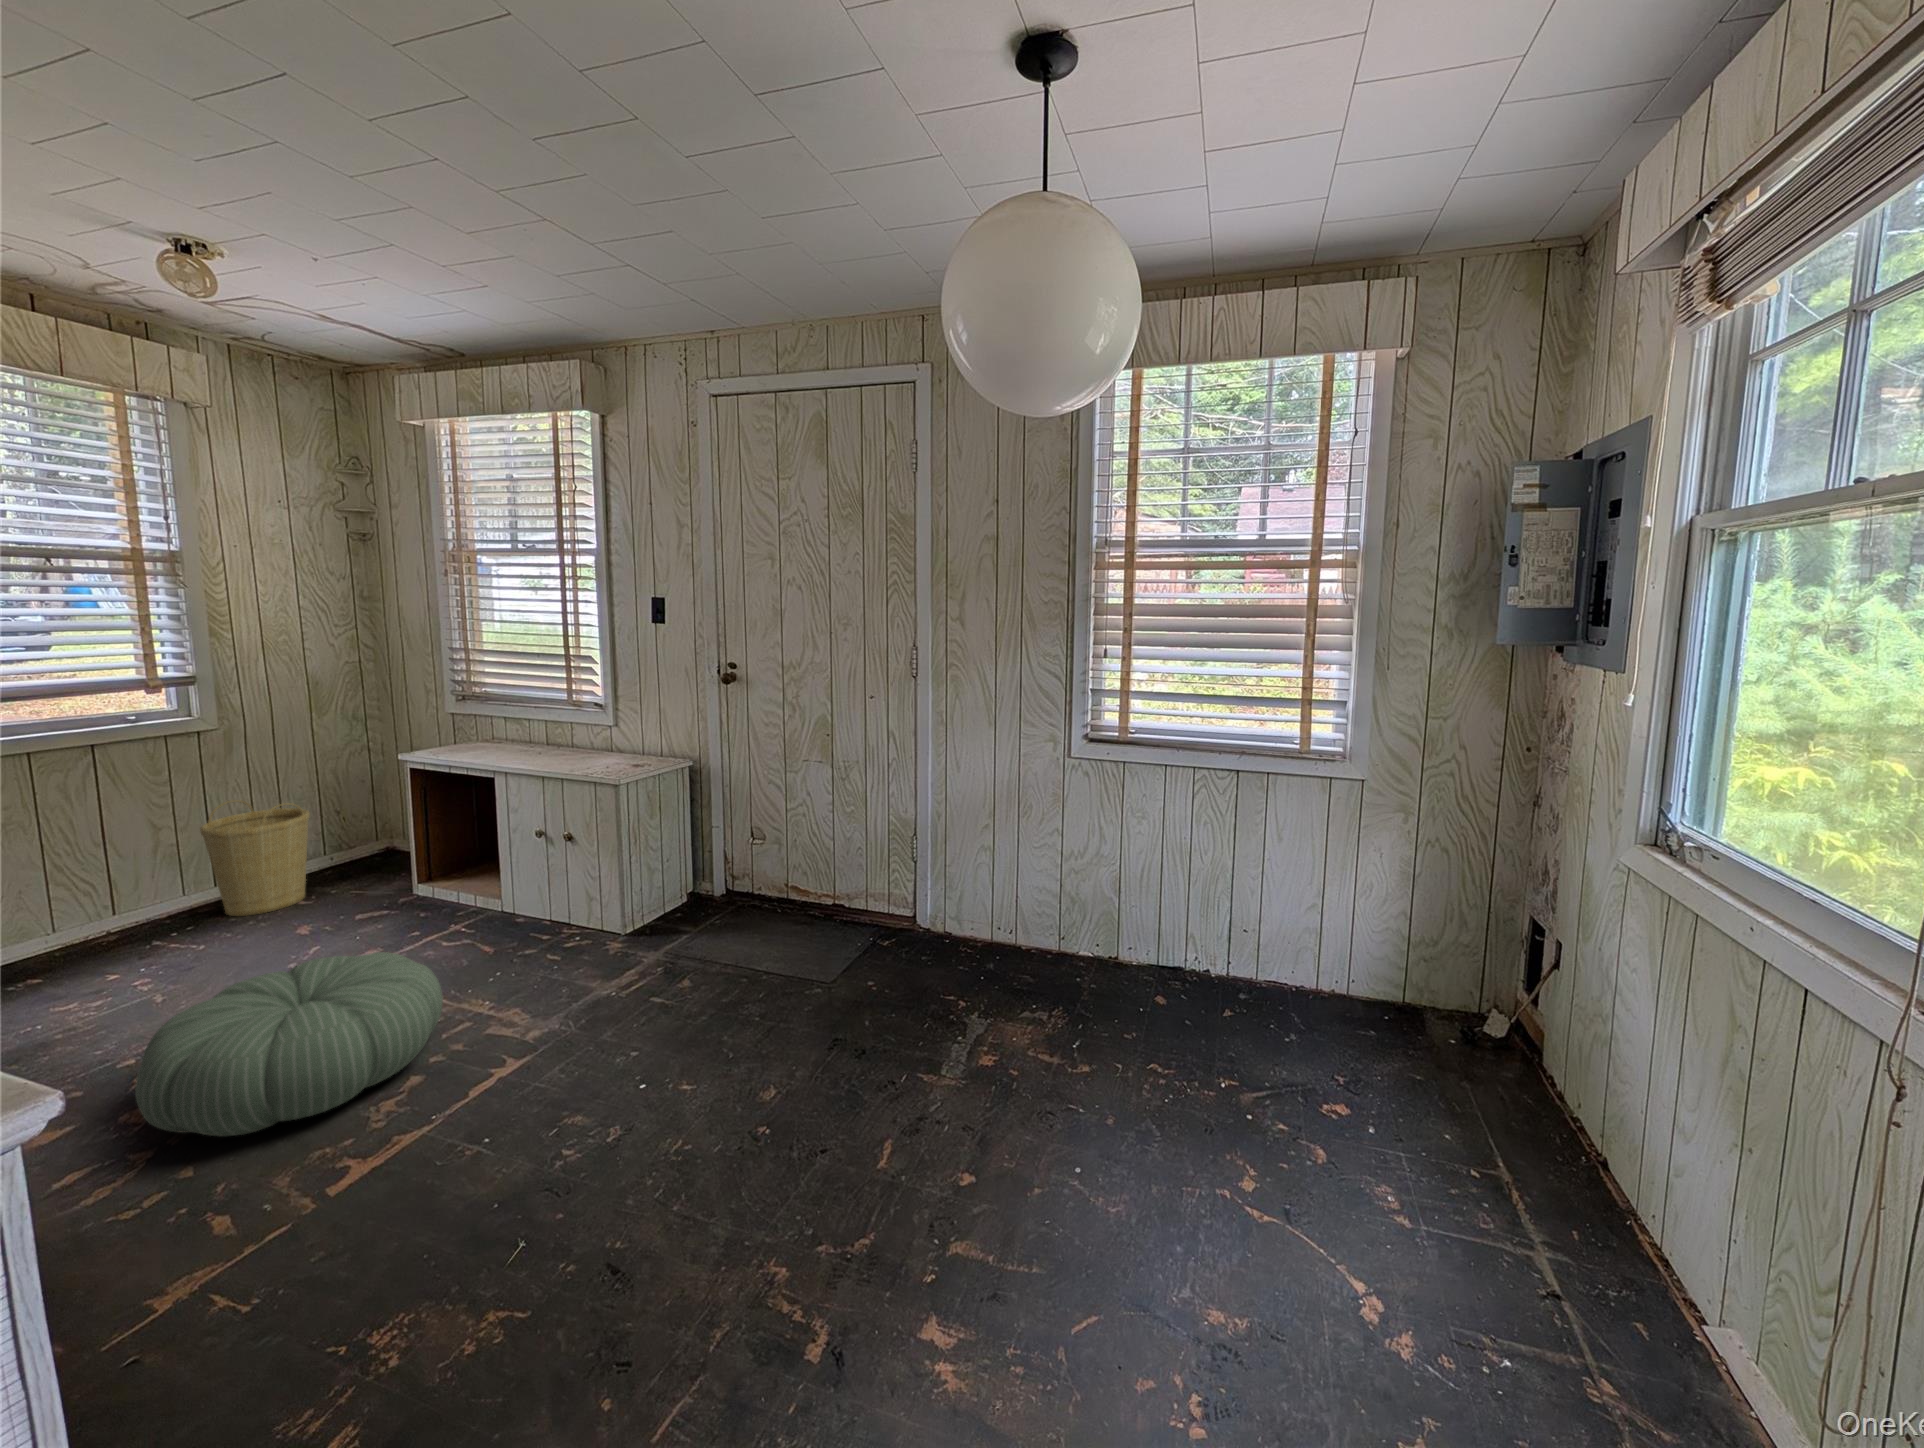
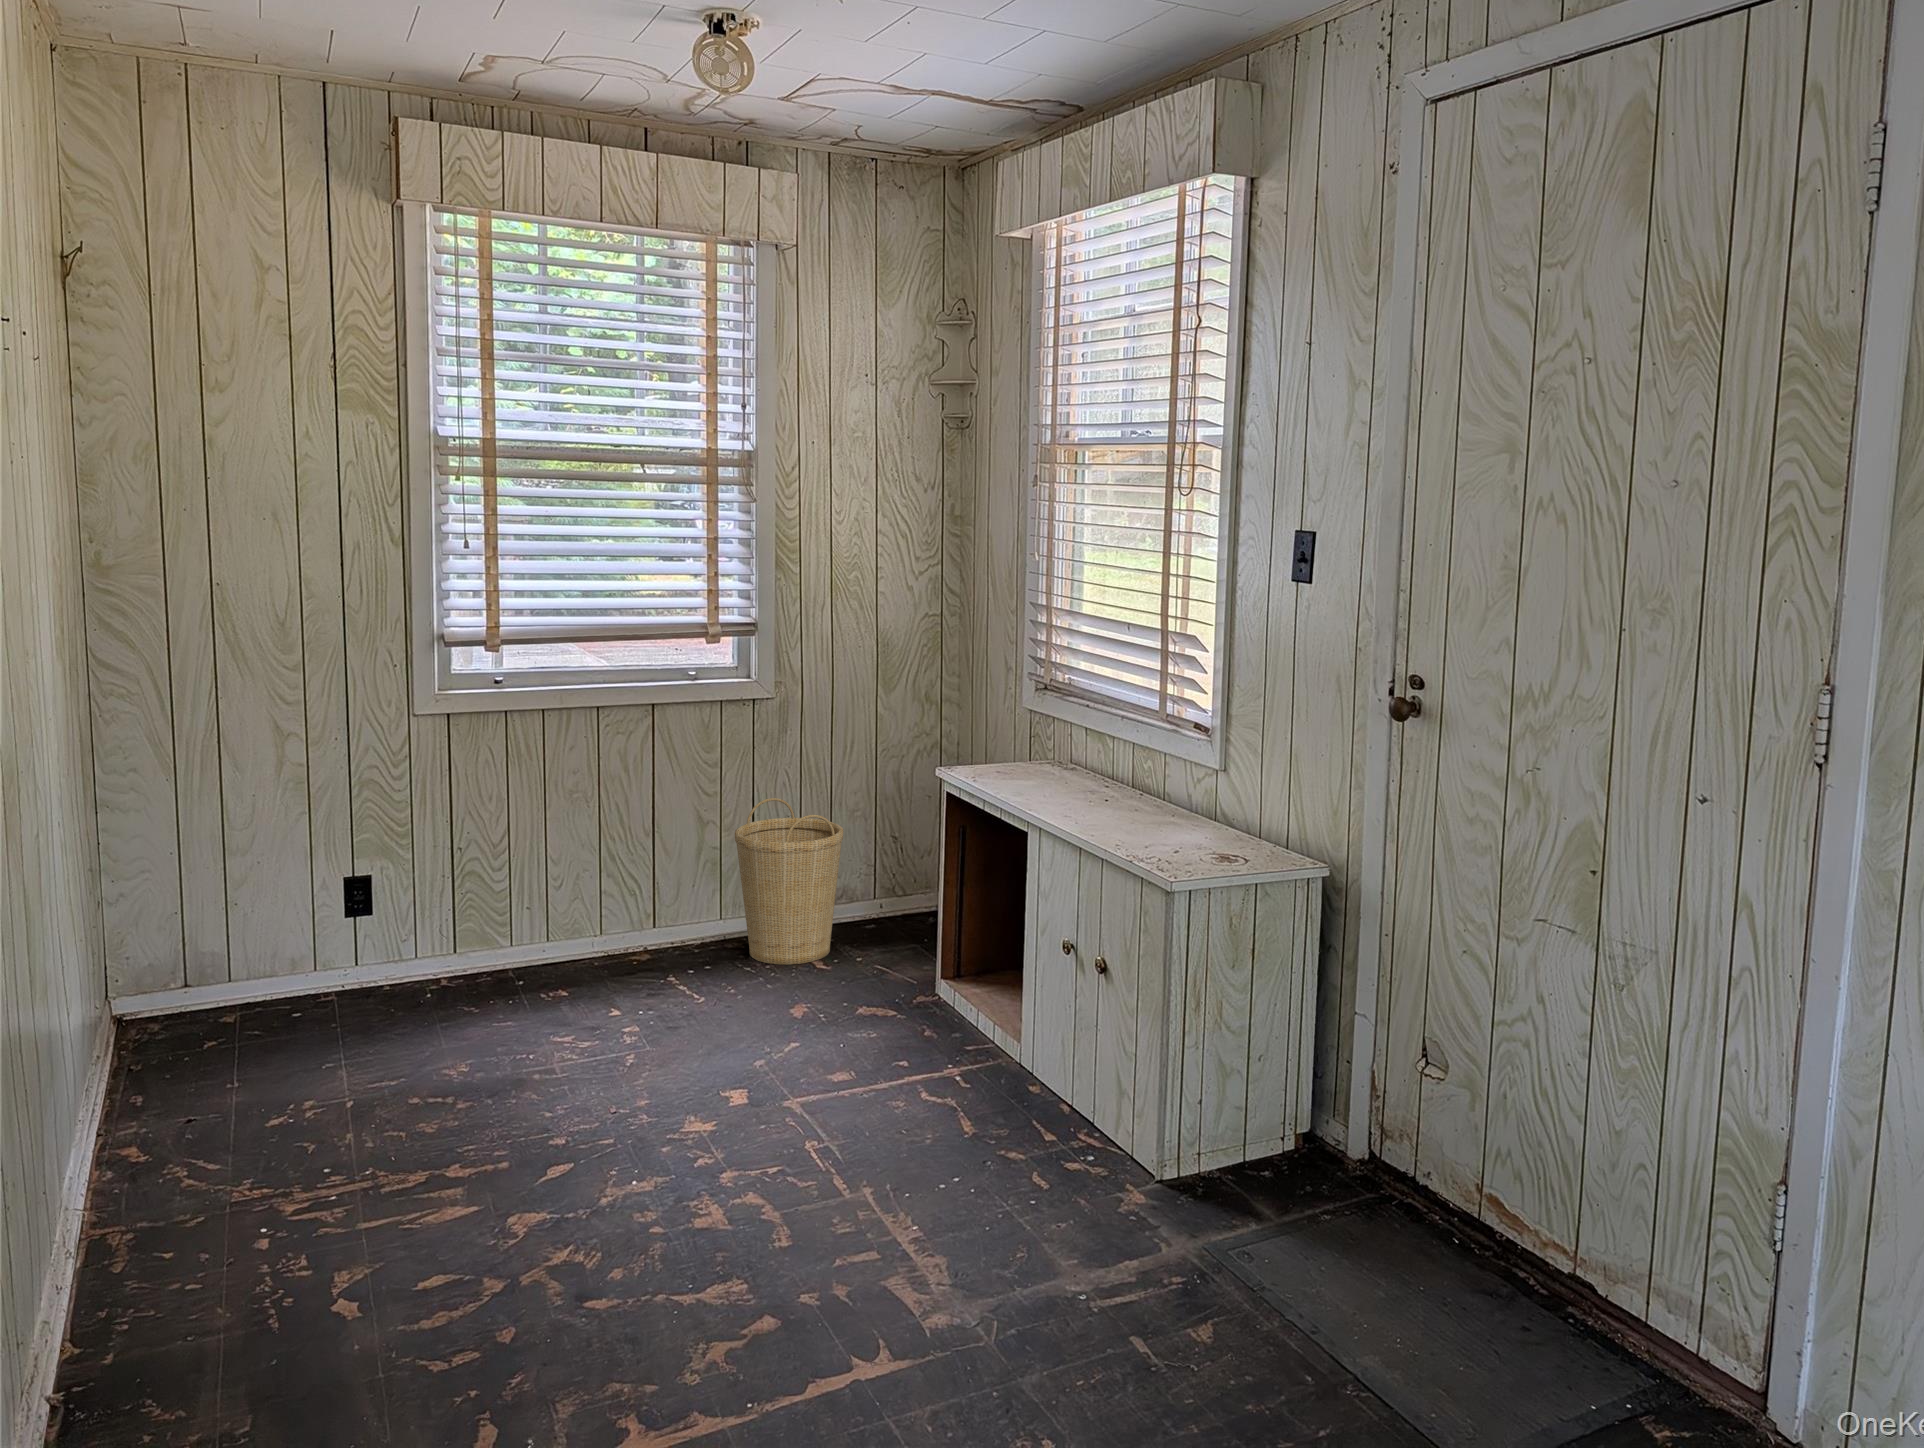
pouf: present [135,952,443,1136] -> none [503,1071,844,1319]

